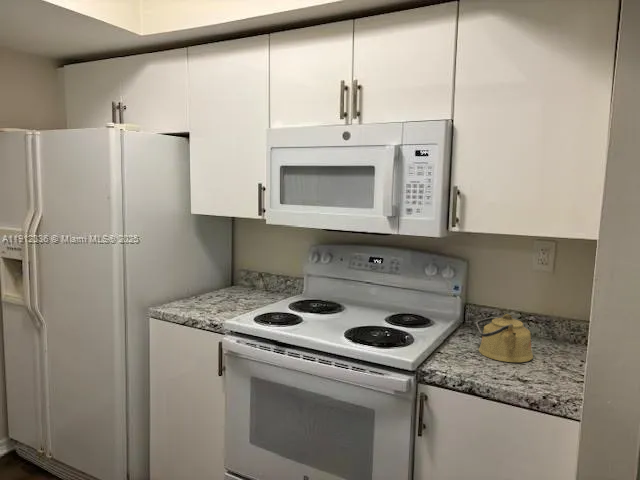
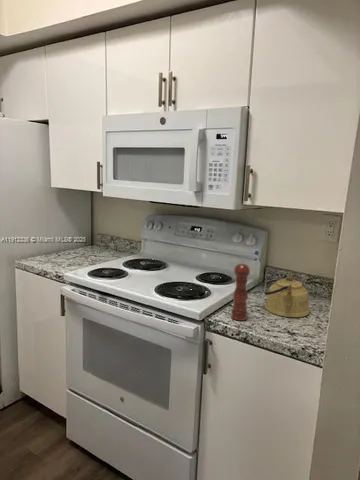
pepper mill: none [447,296,469,369] -> present [231,260,250,321]

